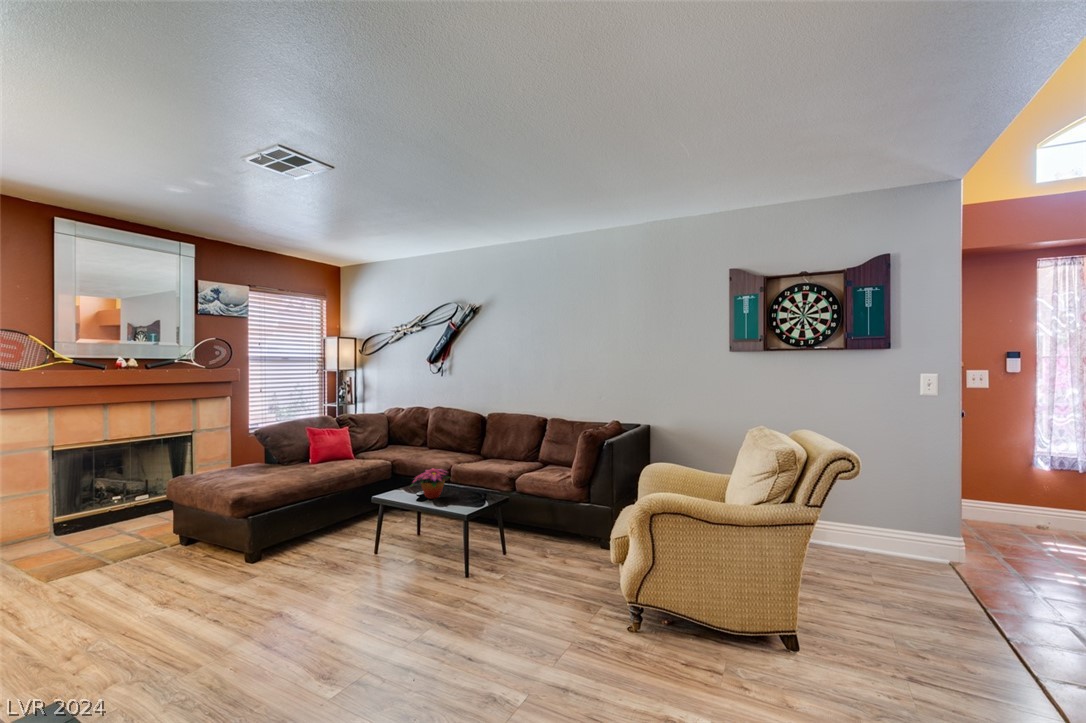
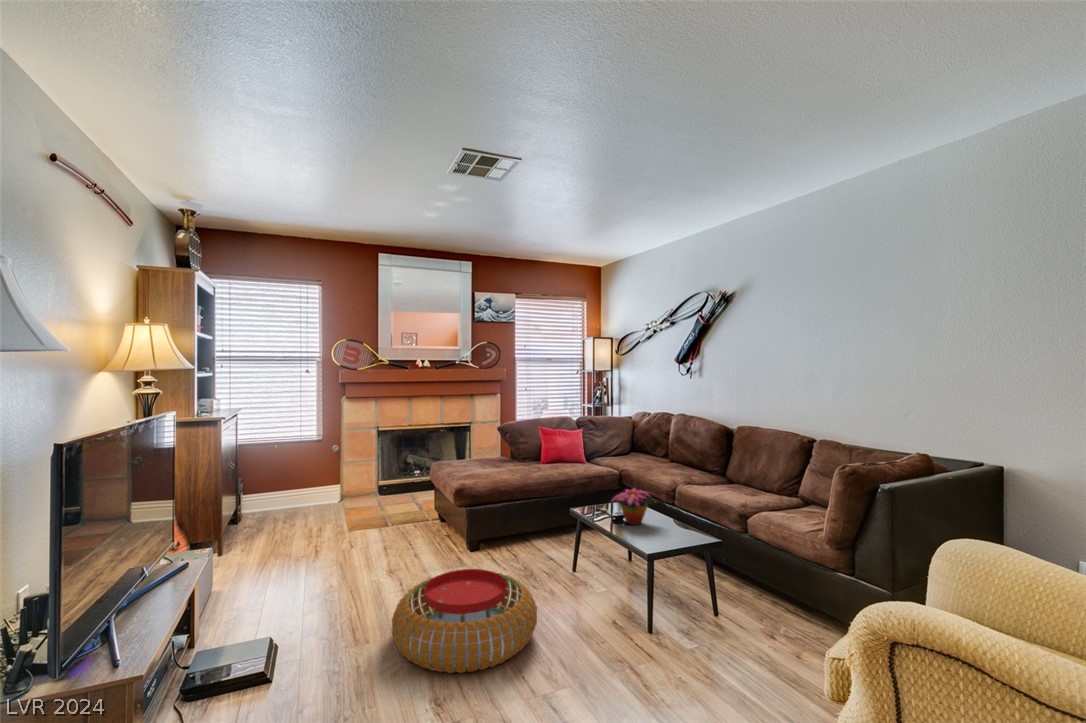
pouf: none [225,560,381,660] -> present [392,569,537,673]

